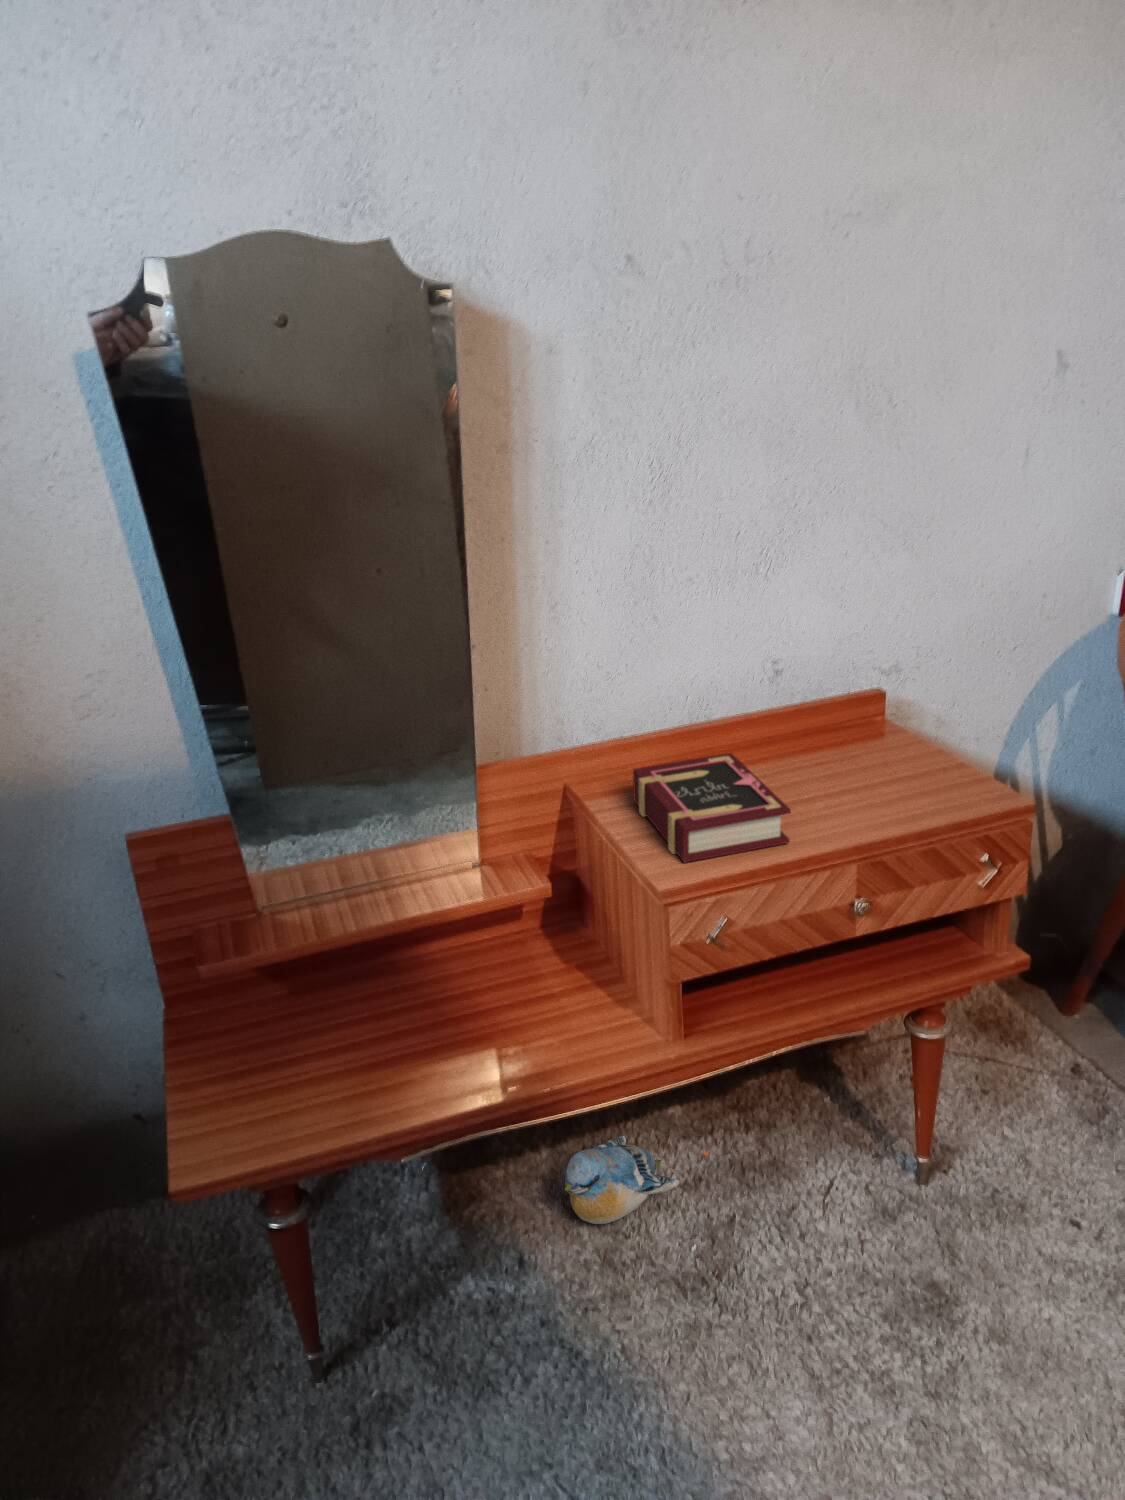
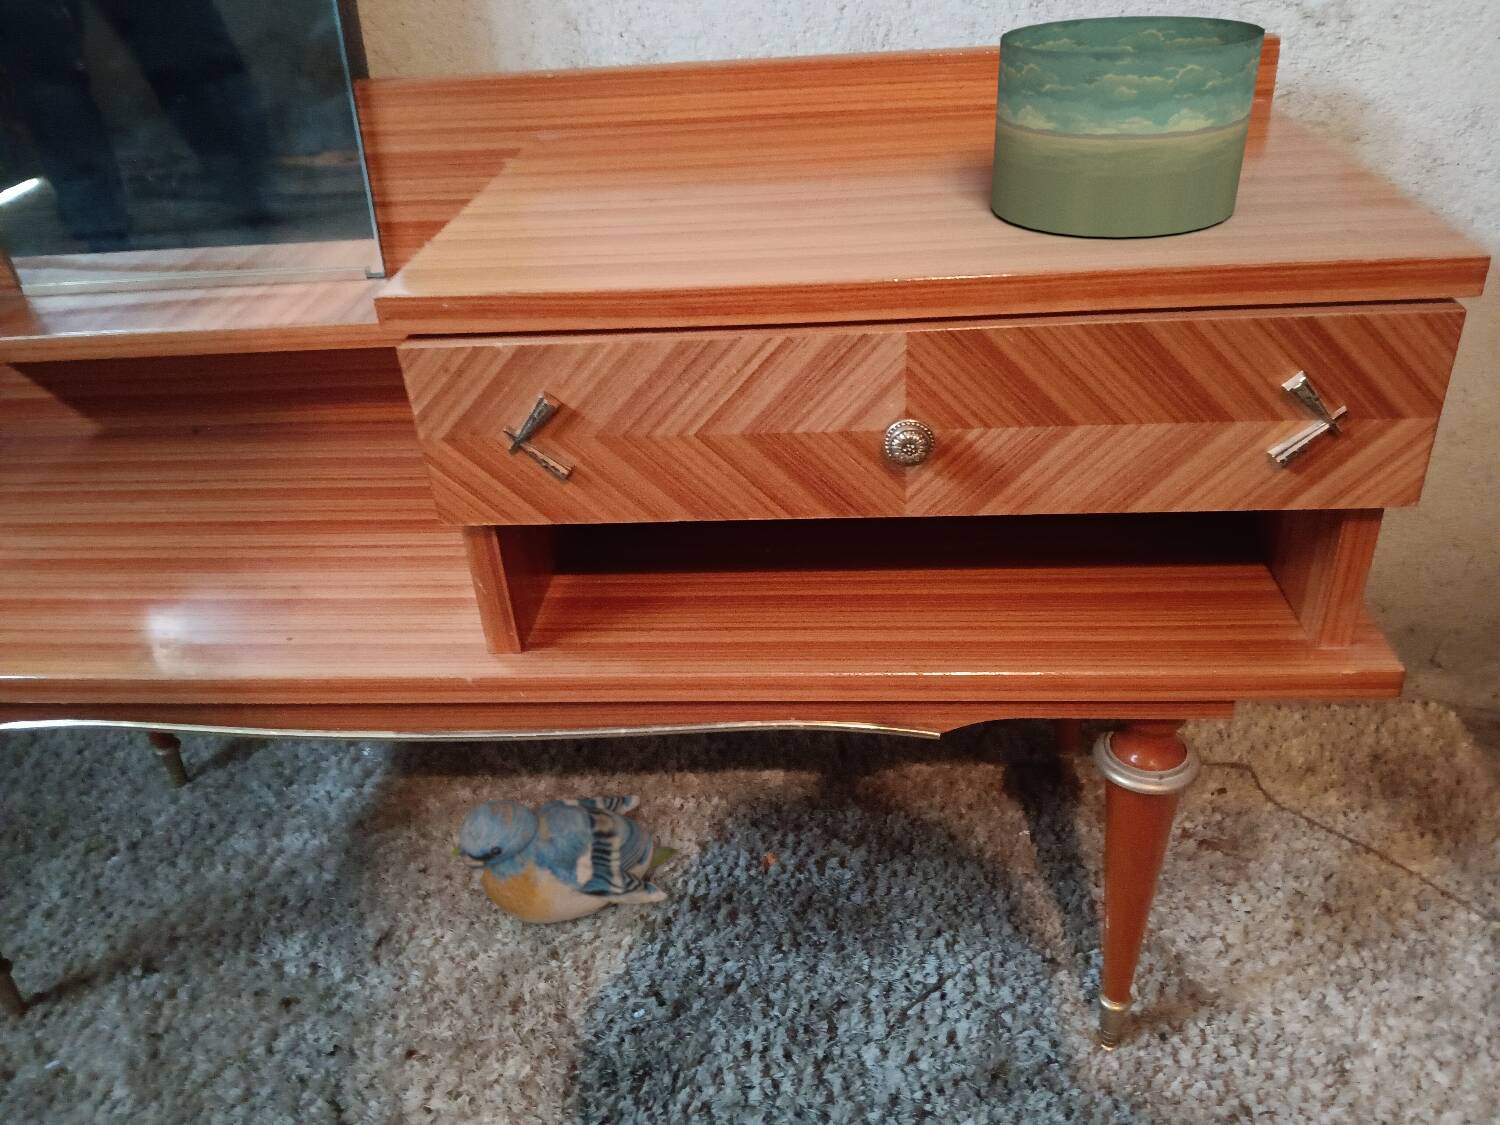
candle: none [834,711,940,812] -> present [991,16,1265,237]
book: present [633,753,791,863] -> none [495,95,801,261]

